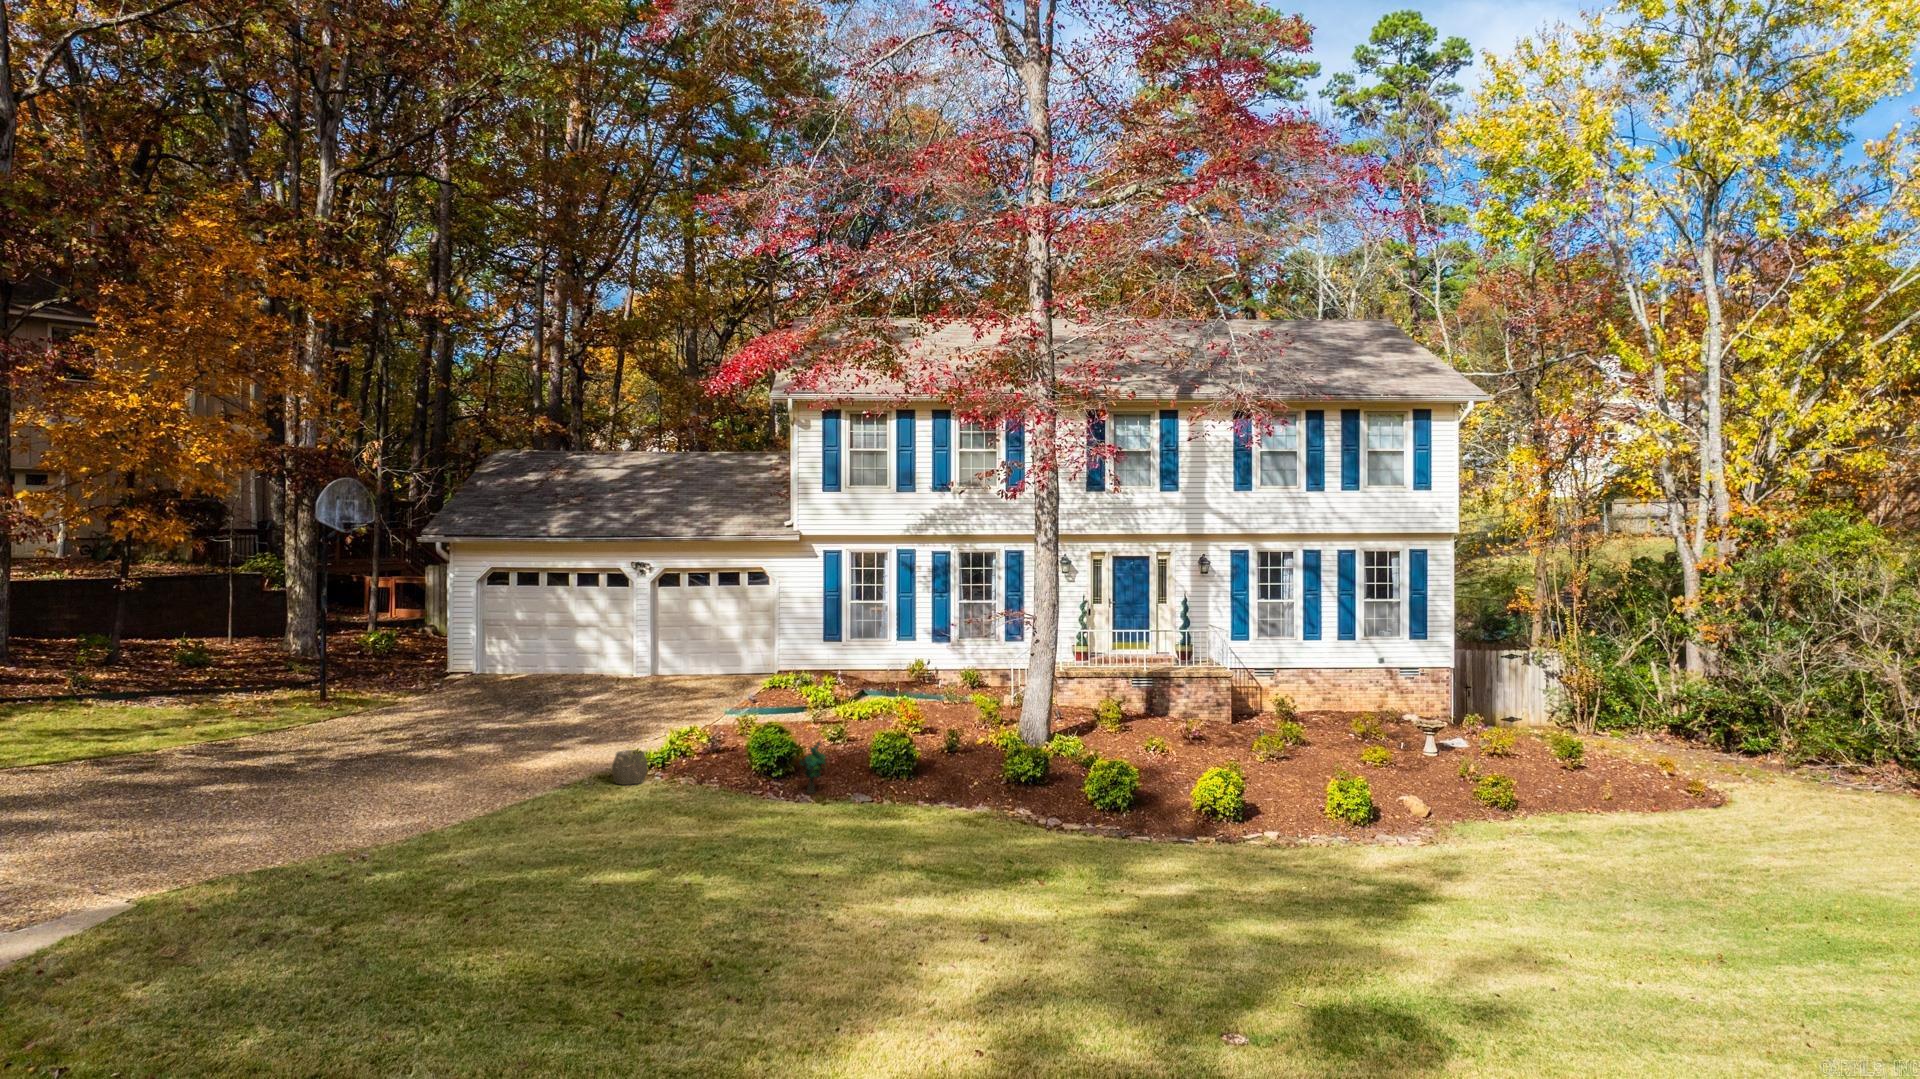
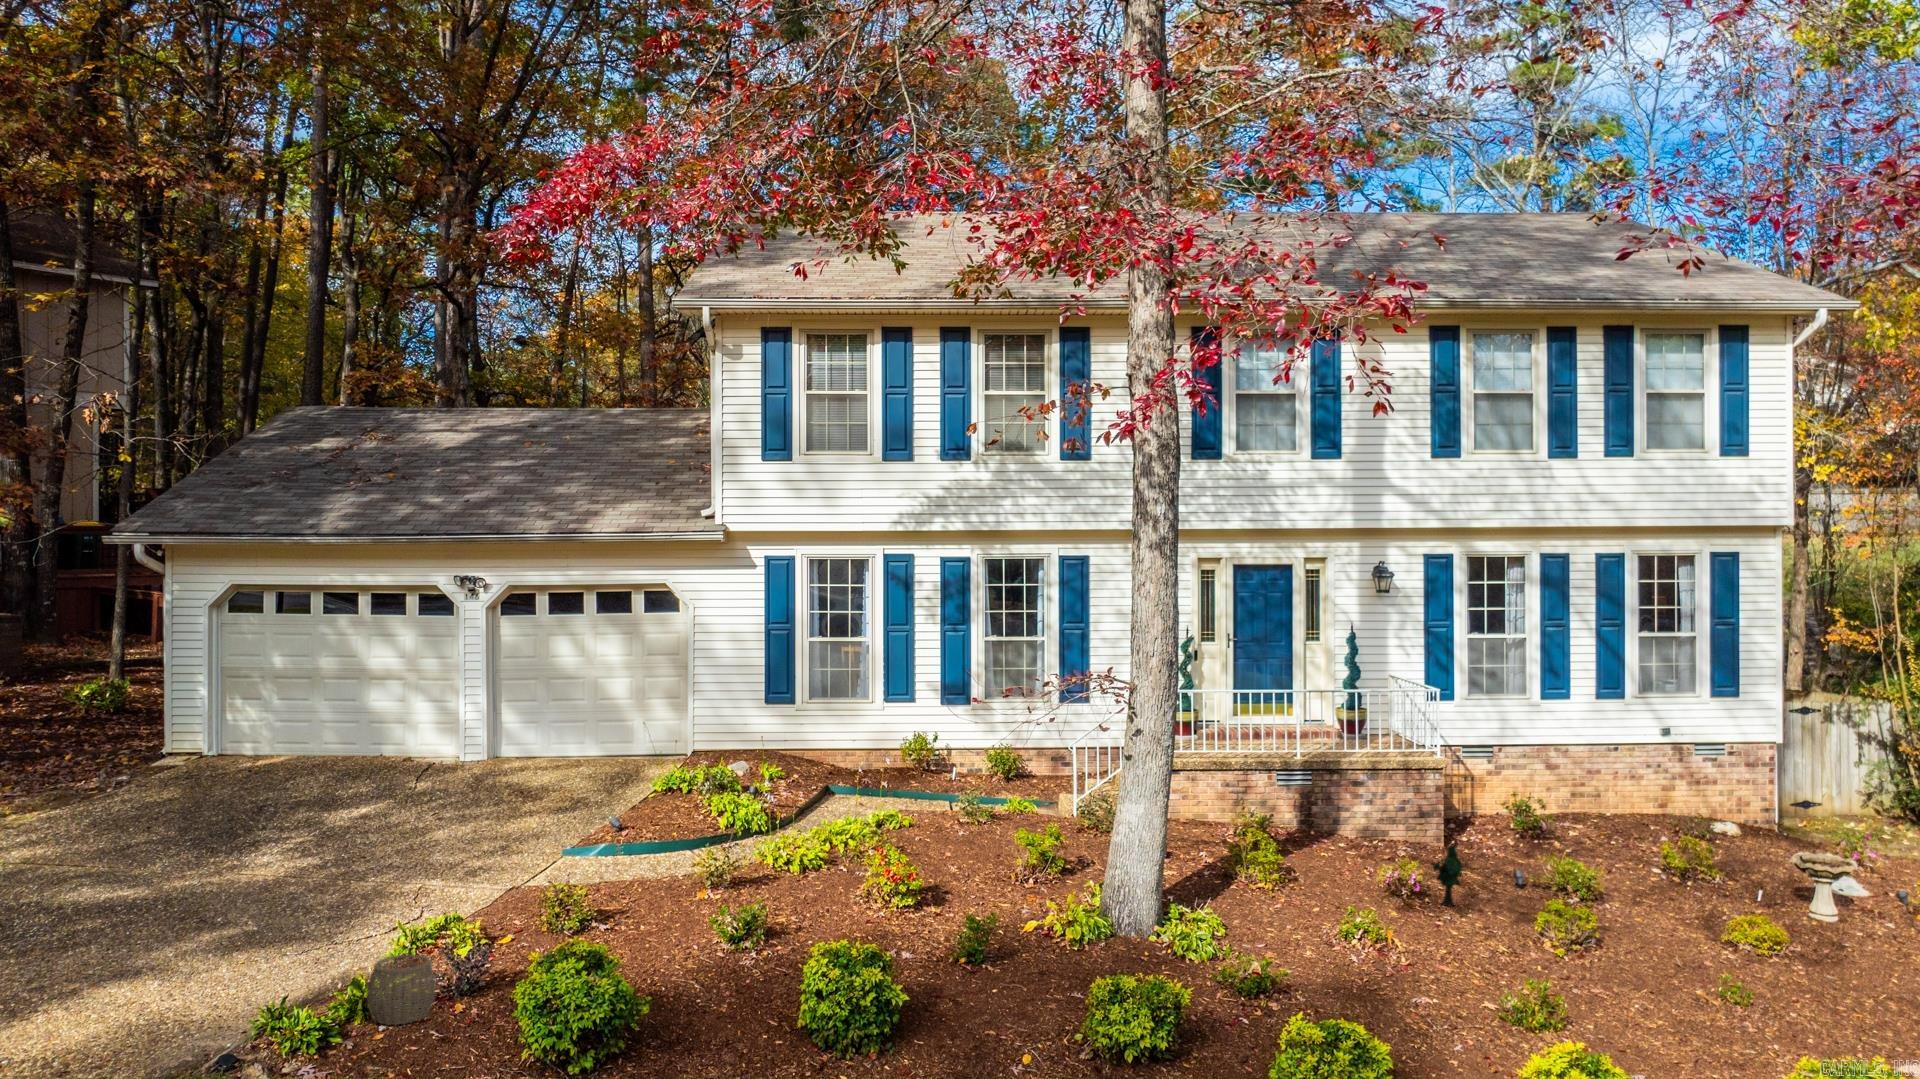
decorative plant: present [799,742,826,793] -> present [1431,840,1468,906]

